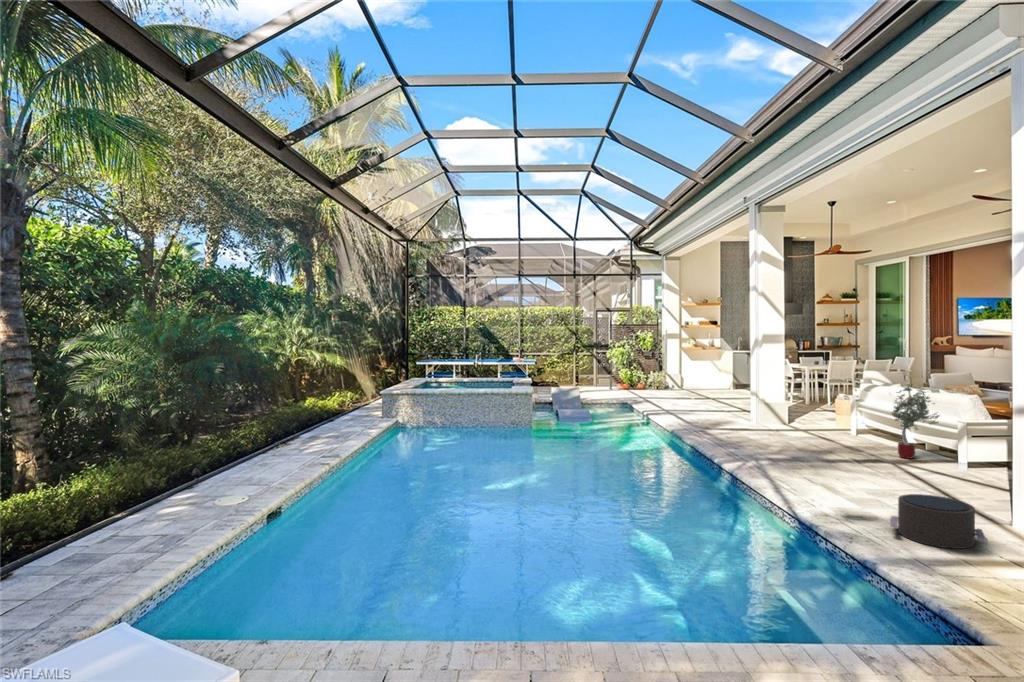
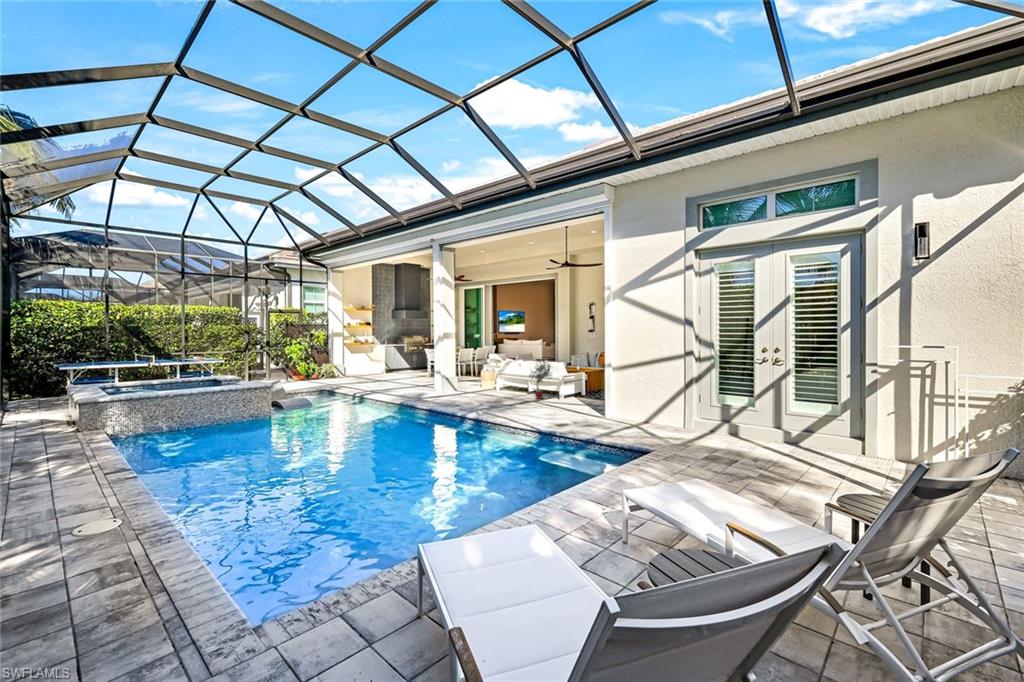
pouf: present [890,494,988,549] -> none [578,407,616,428]

